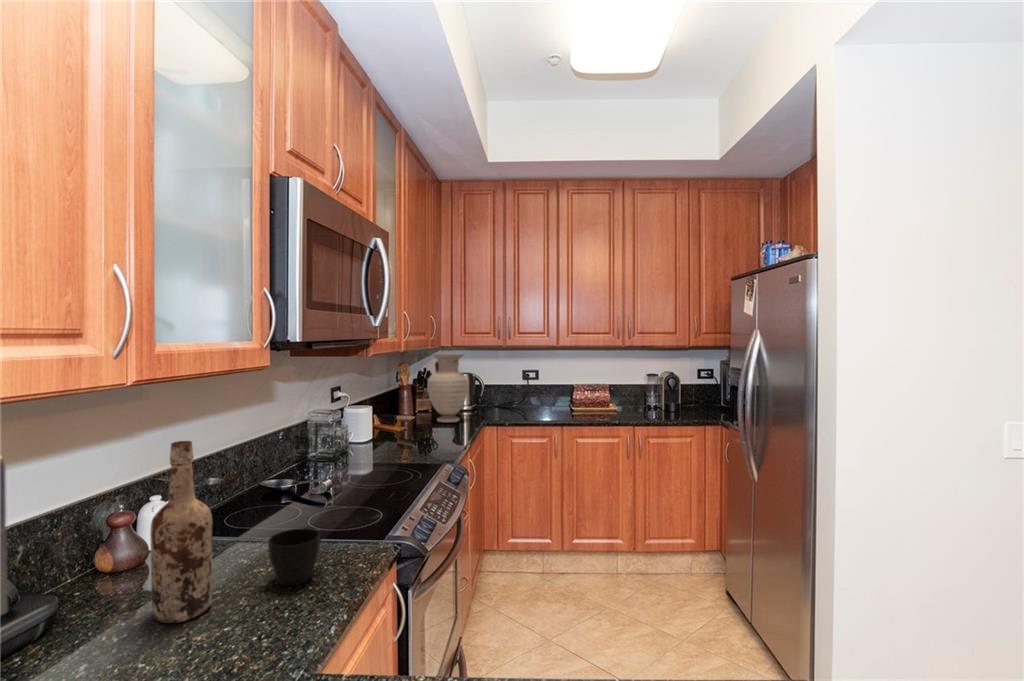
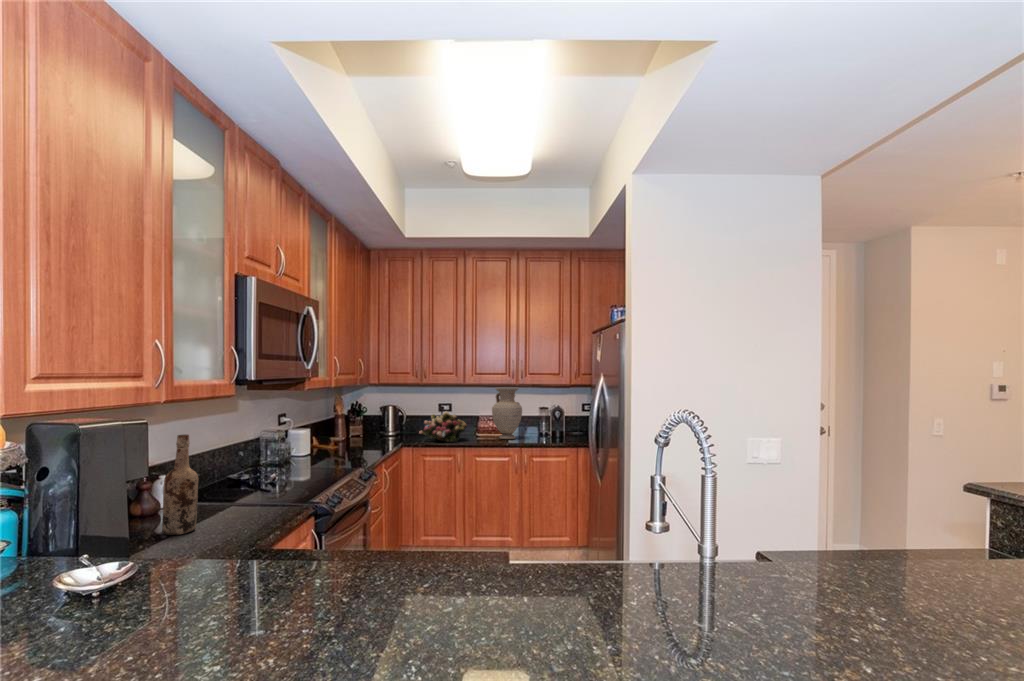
vase: present [427,353,469,423] -> present [492,388,522,439]
flower arrangement: none [502,381,562,420] -> present [419,412,467,442]
cup: present [268,528,322,586] -> none [230,491,263,522]

